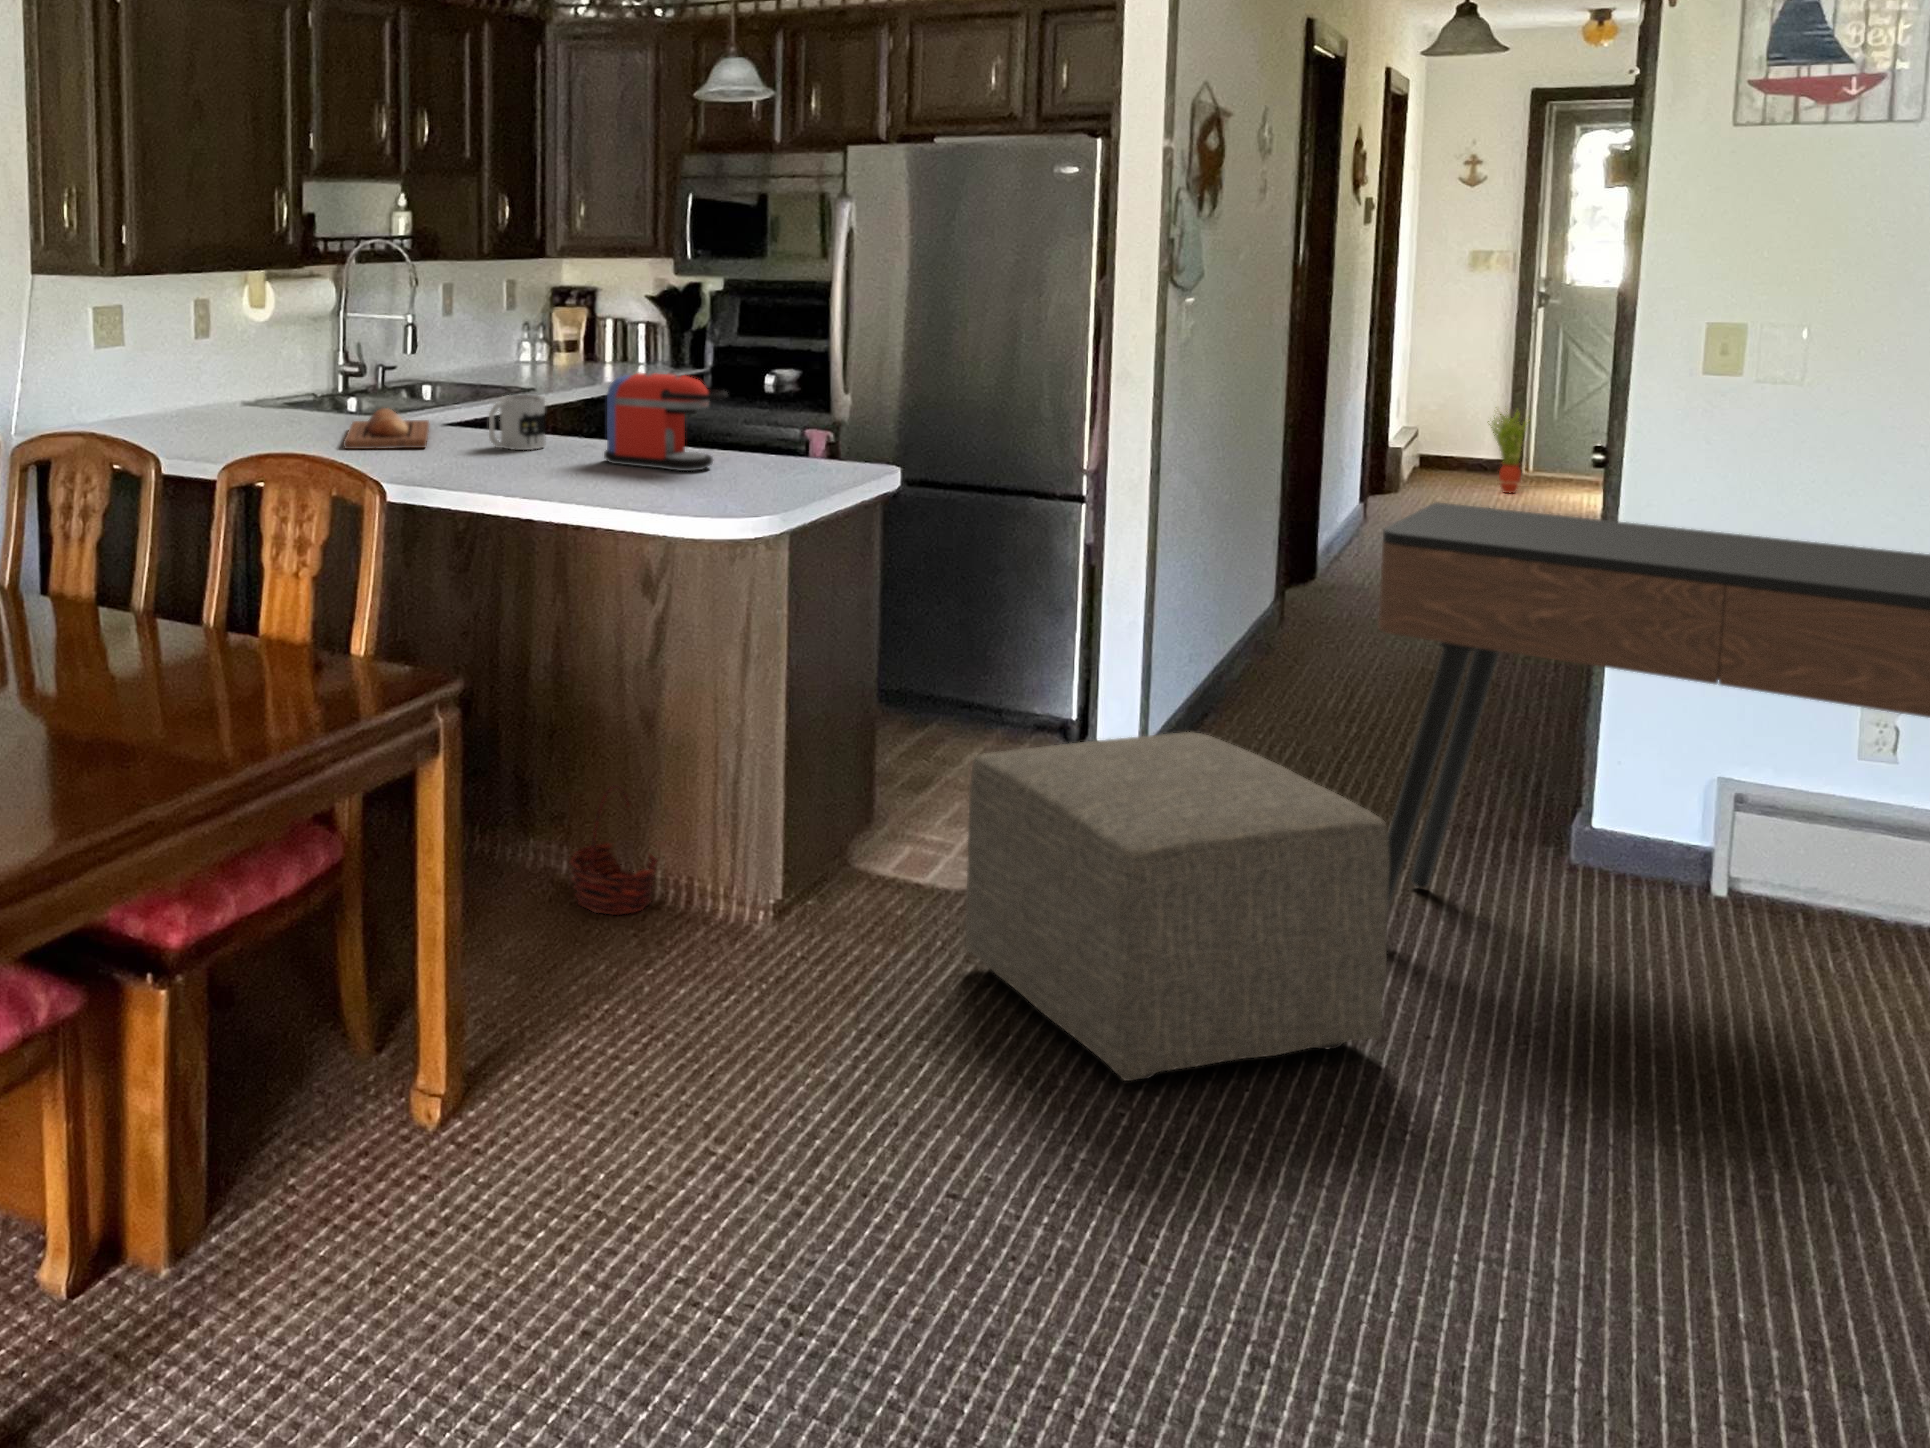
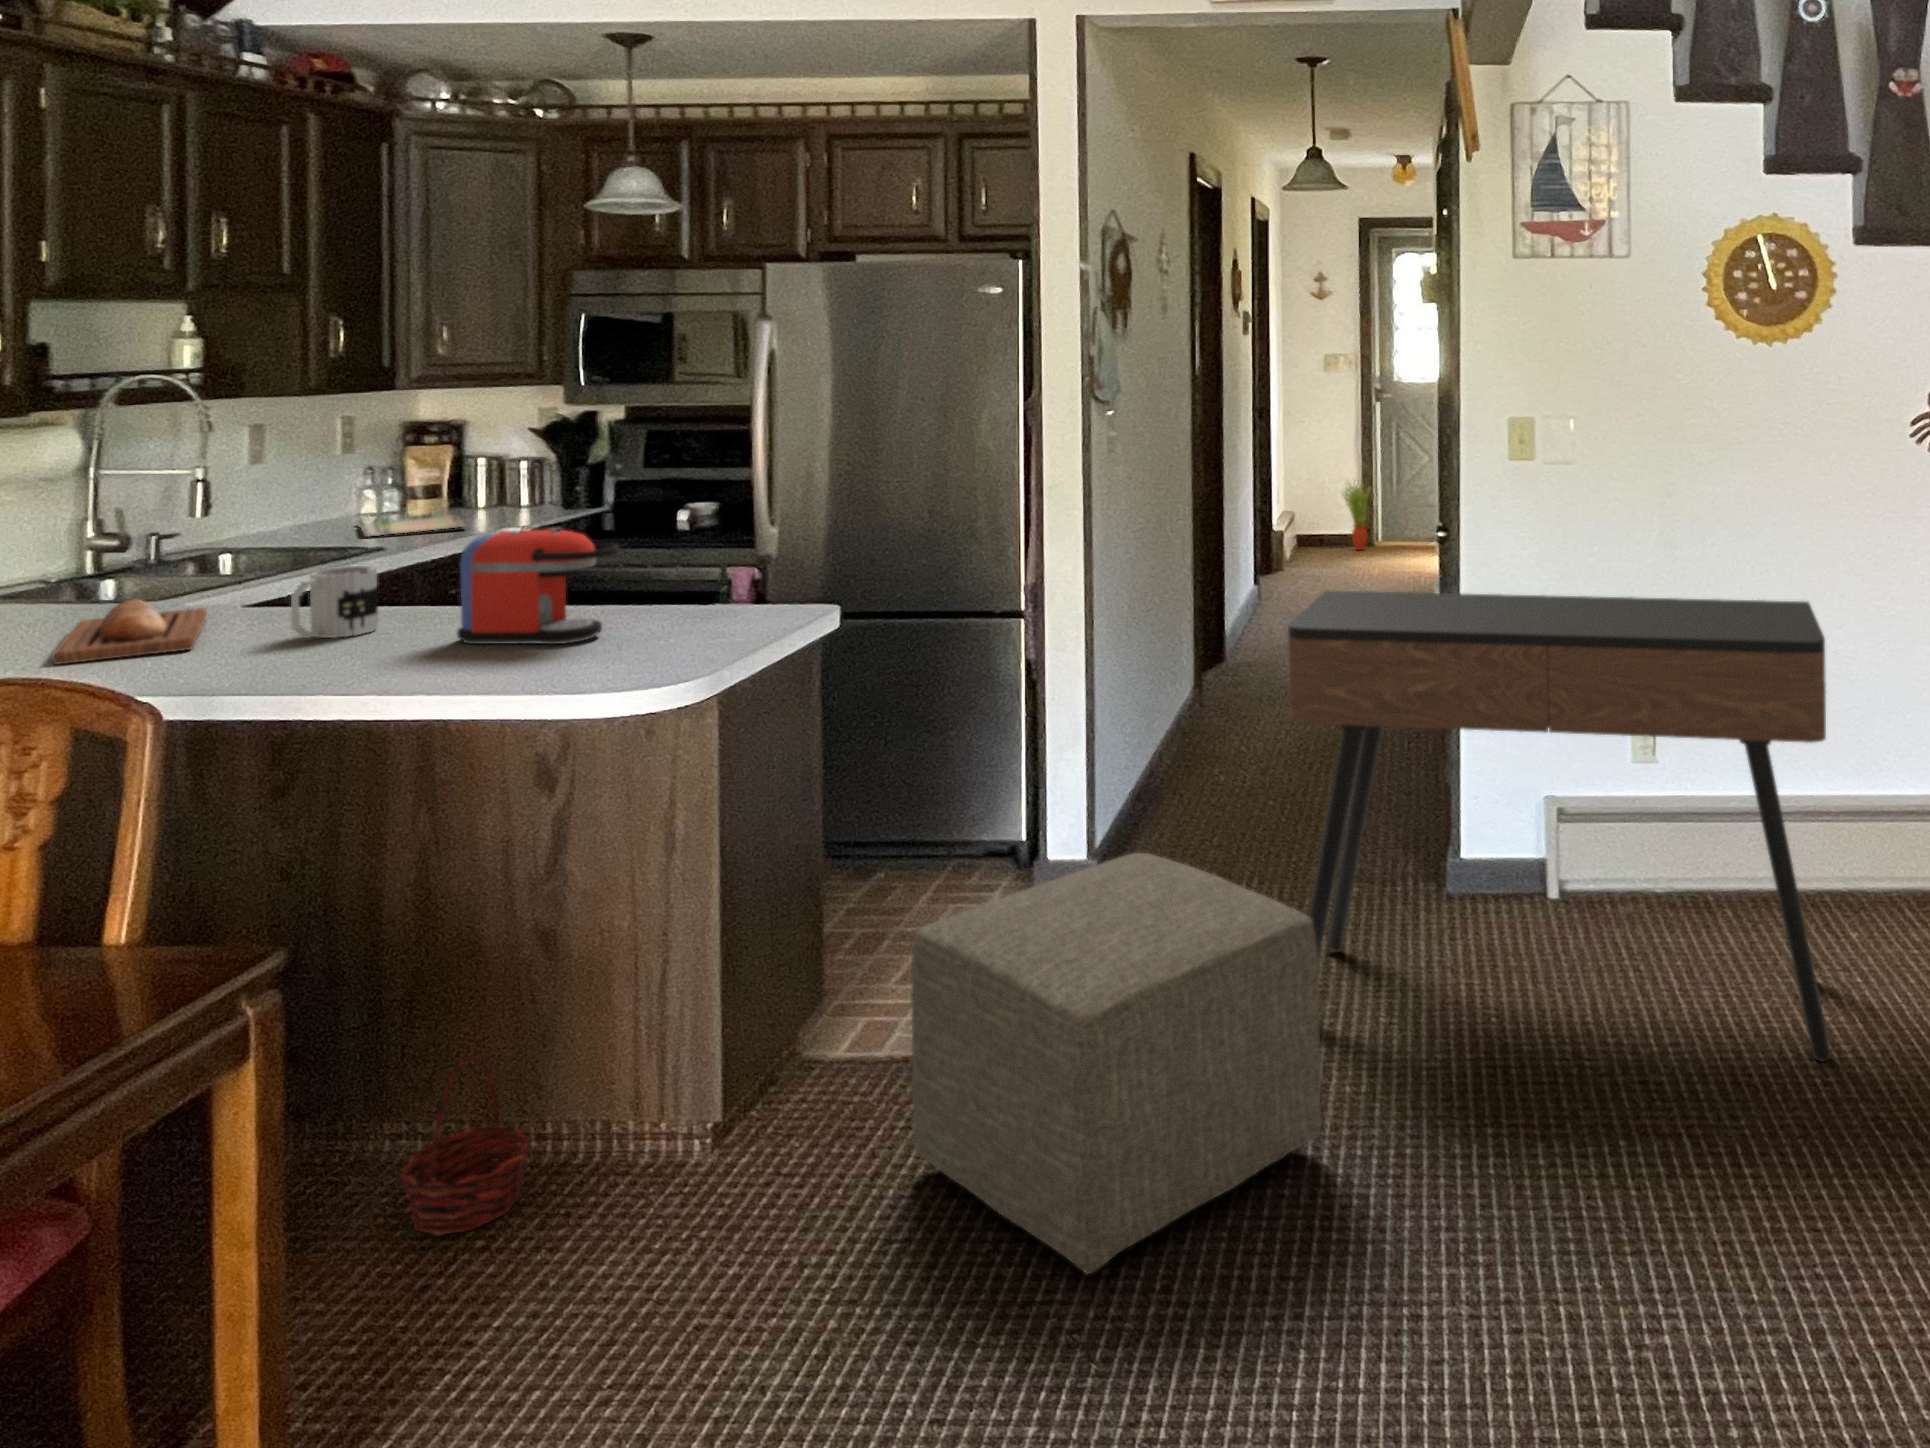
tray: none [513,359,595,381] -> present [359,513,465,537]

